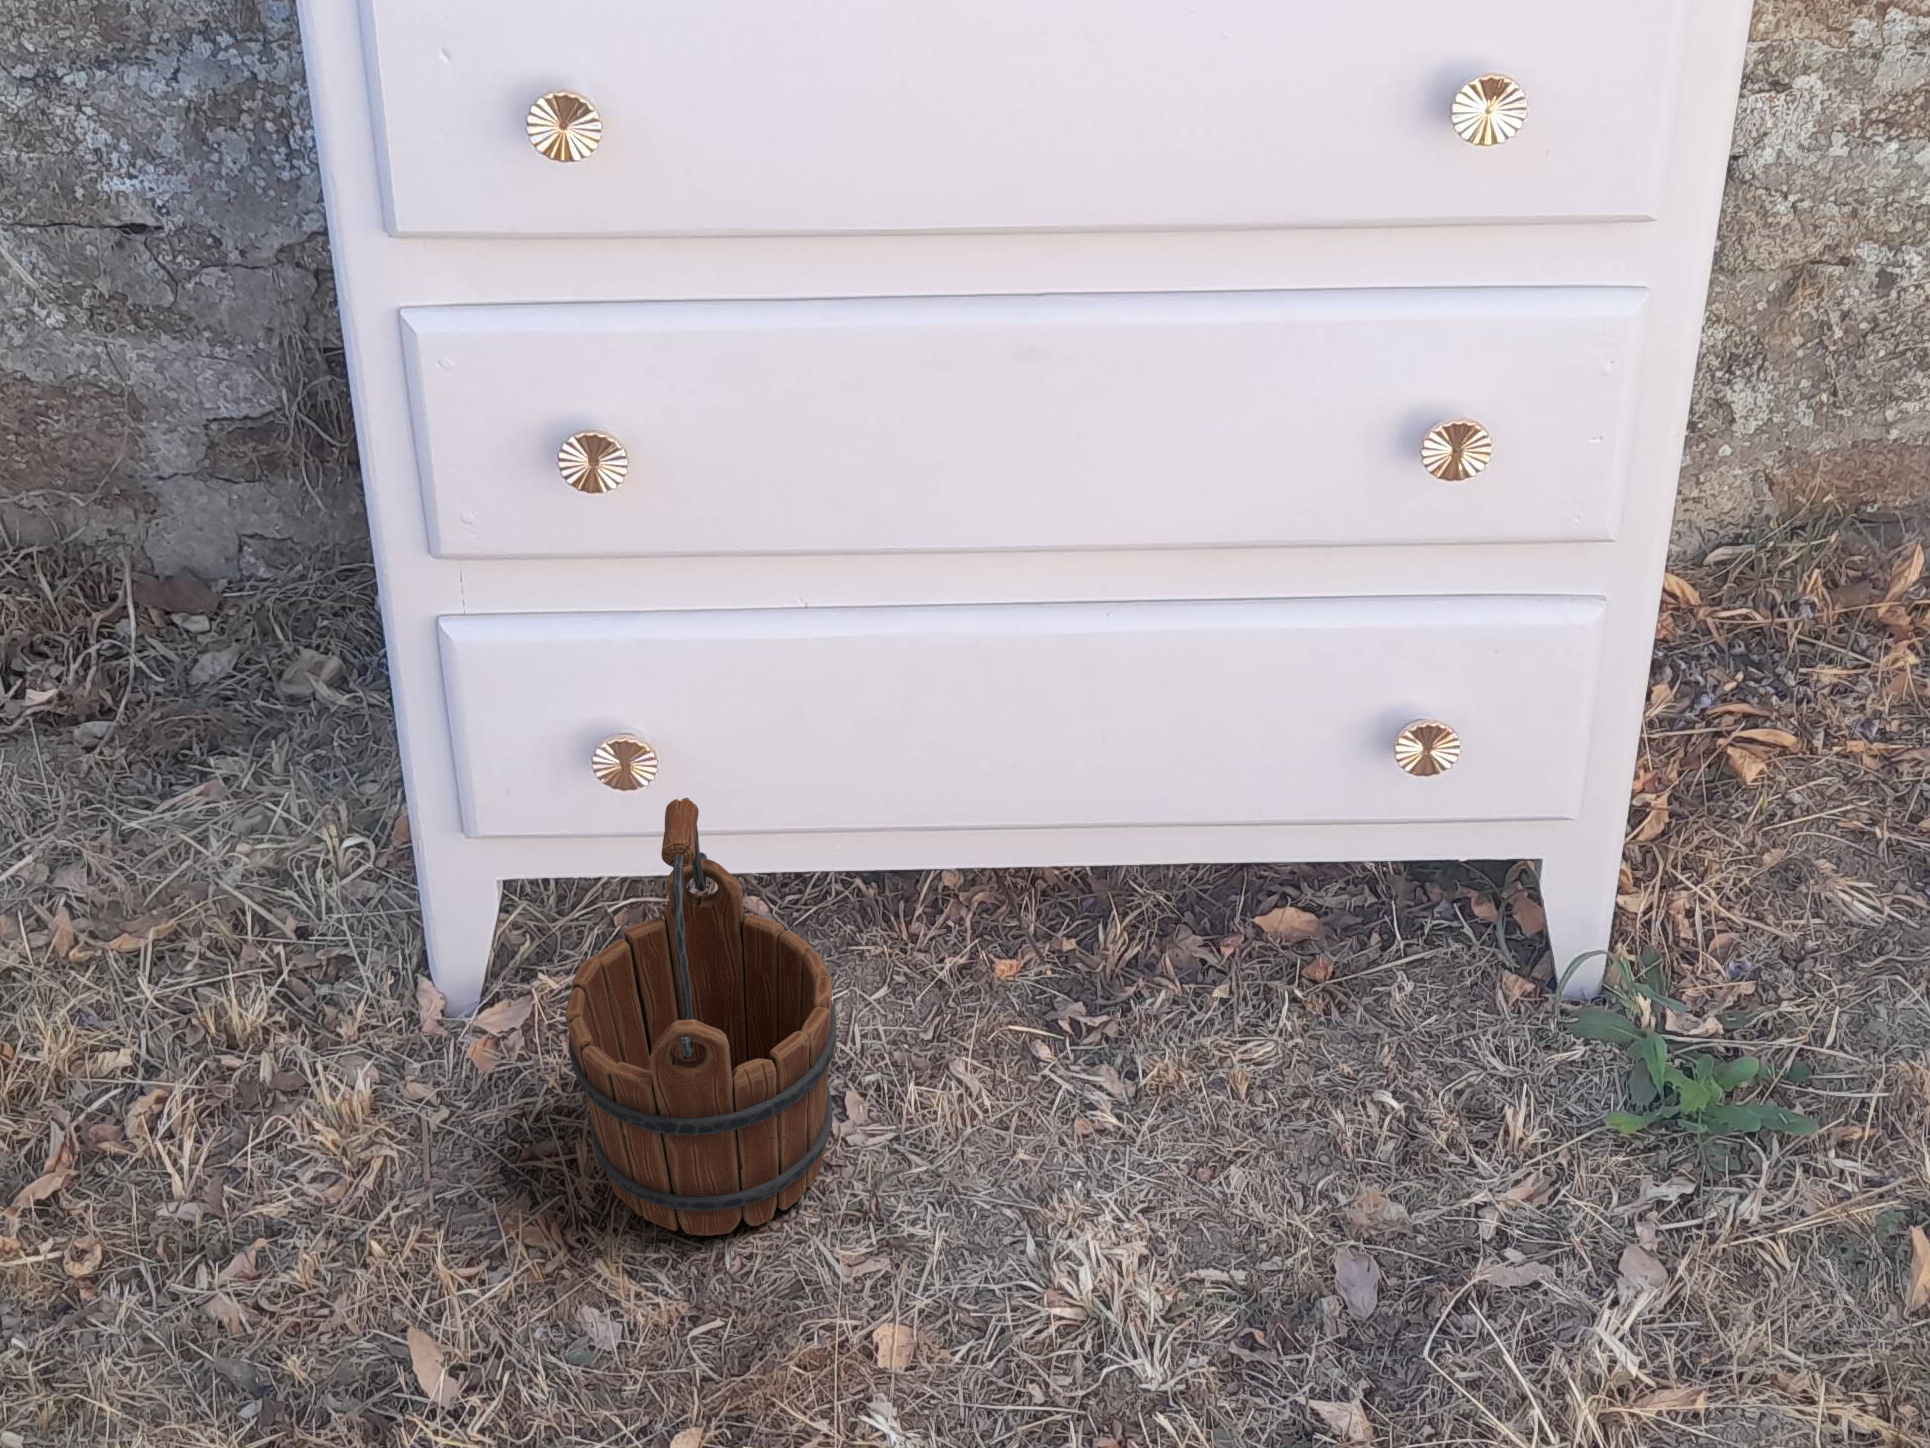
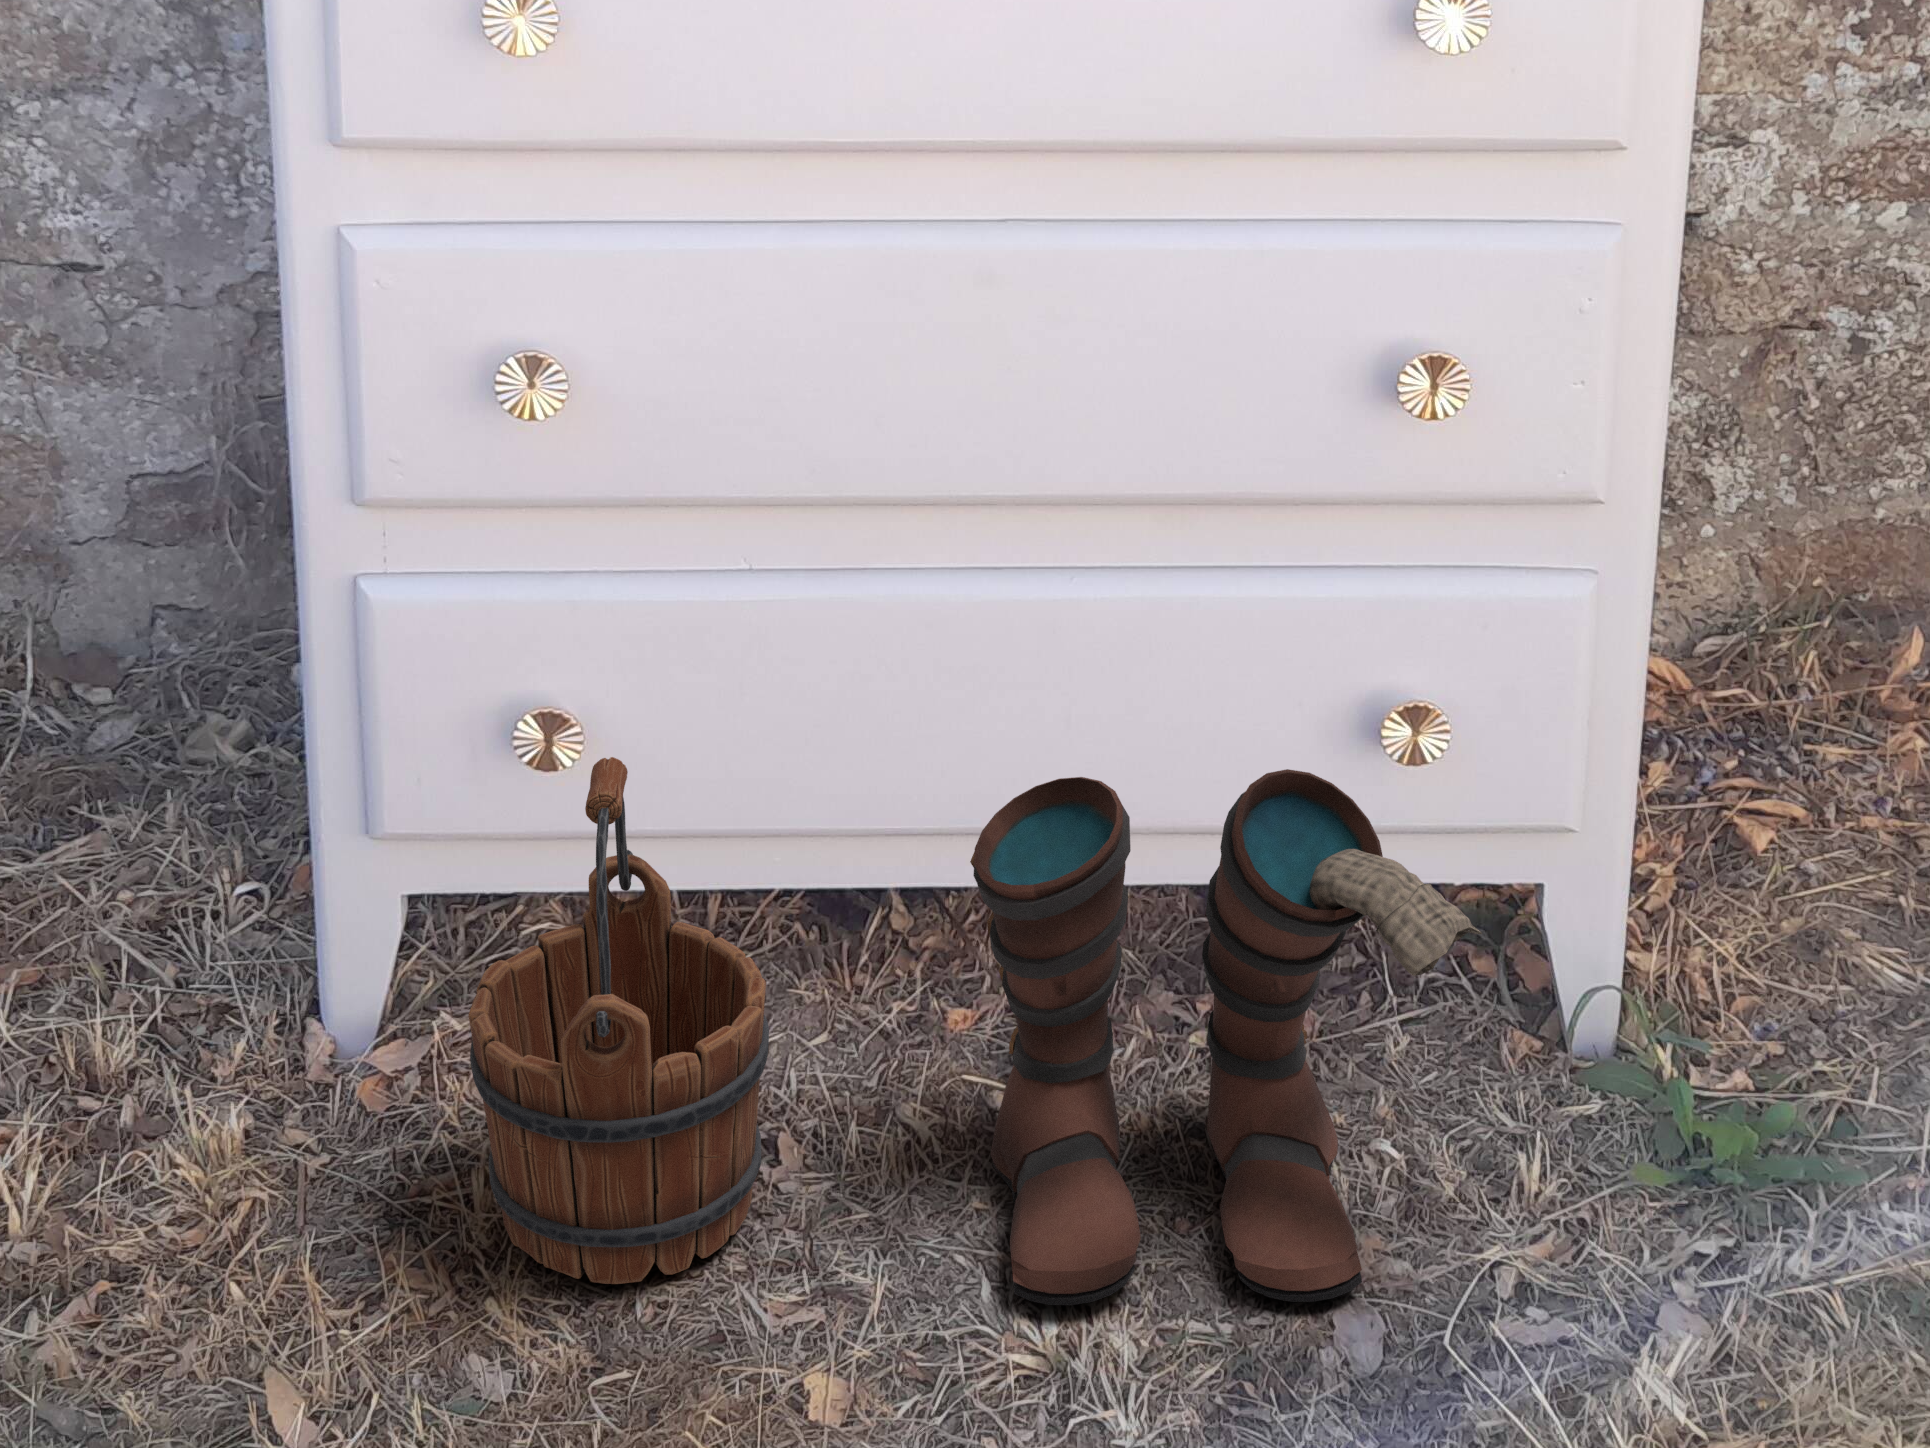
boots: none [1016,795,1485,1258] -> present [970,769,1482,1305]

